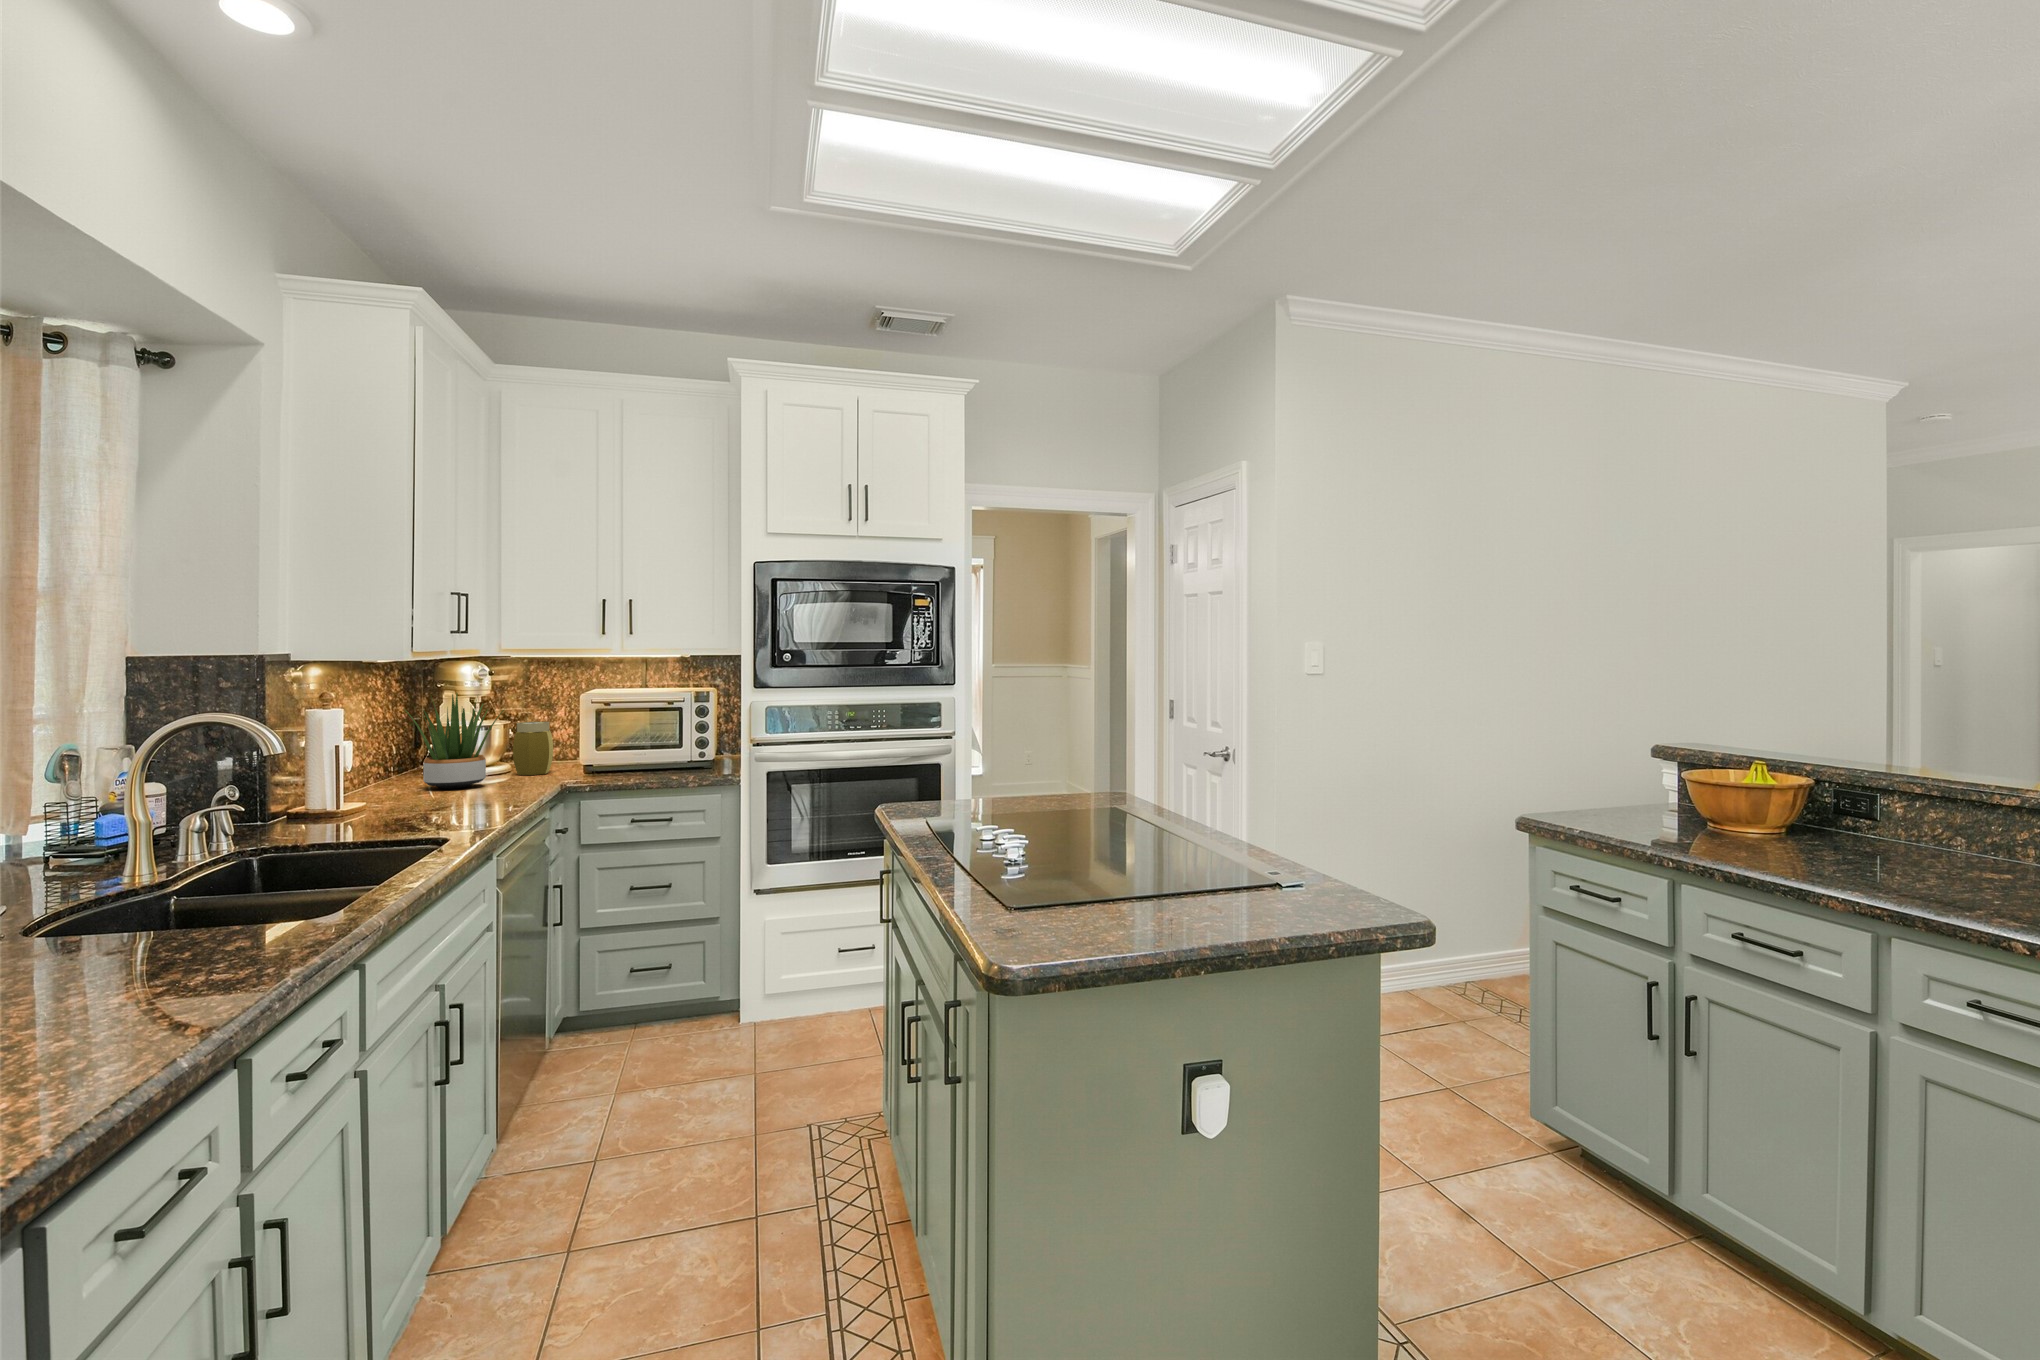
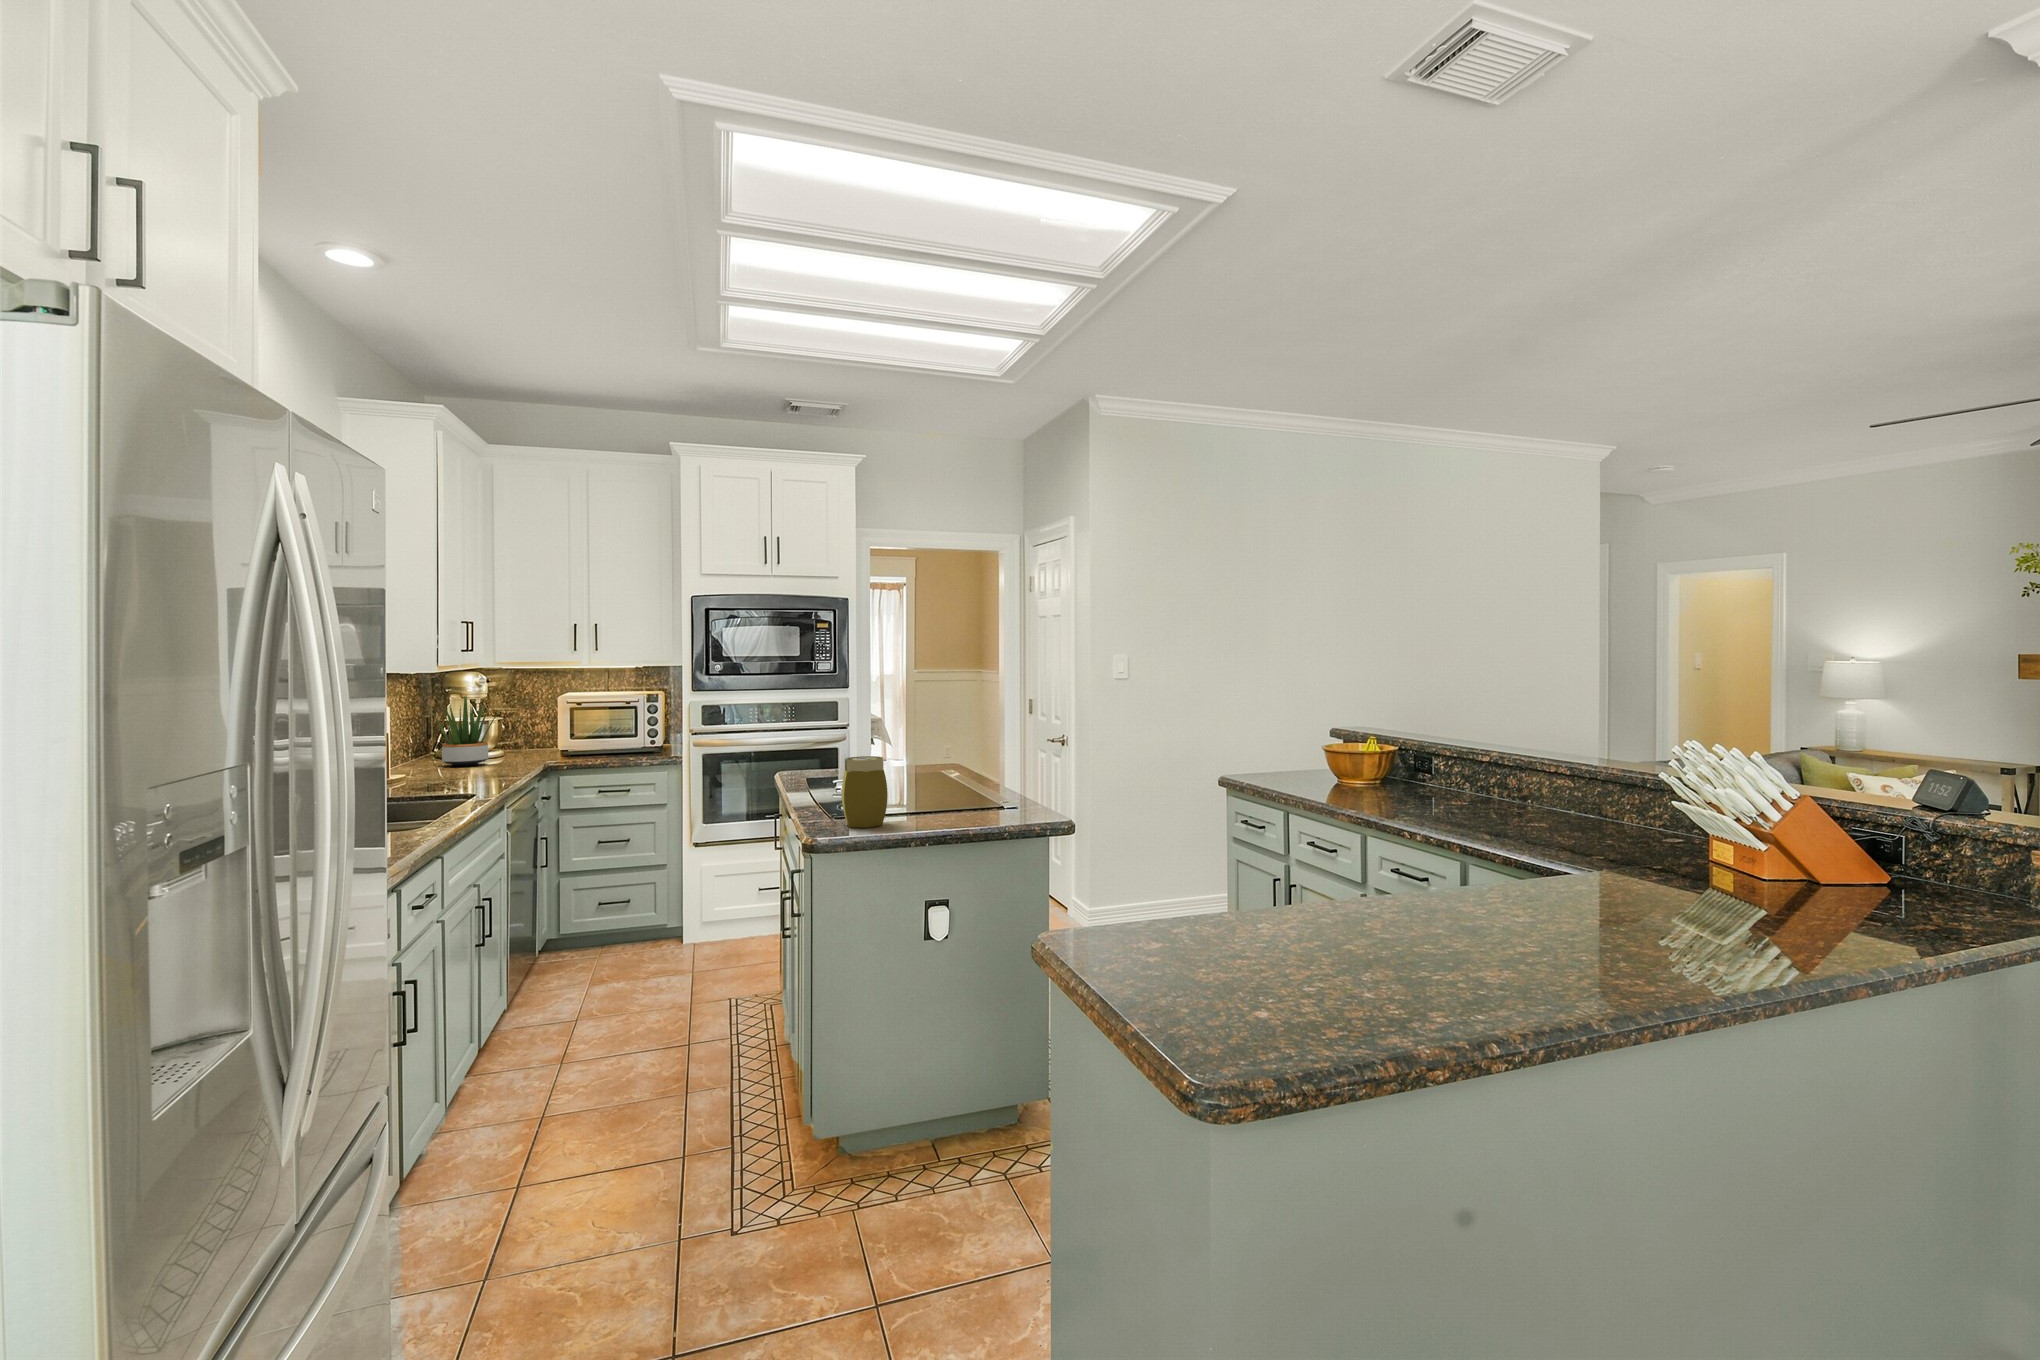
jar: present [513,722,553,775] -> present [842,756,888,828]

